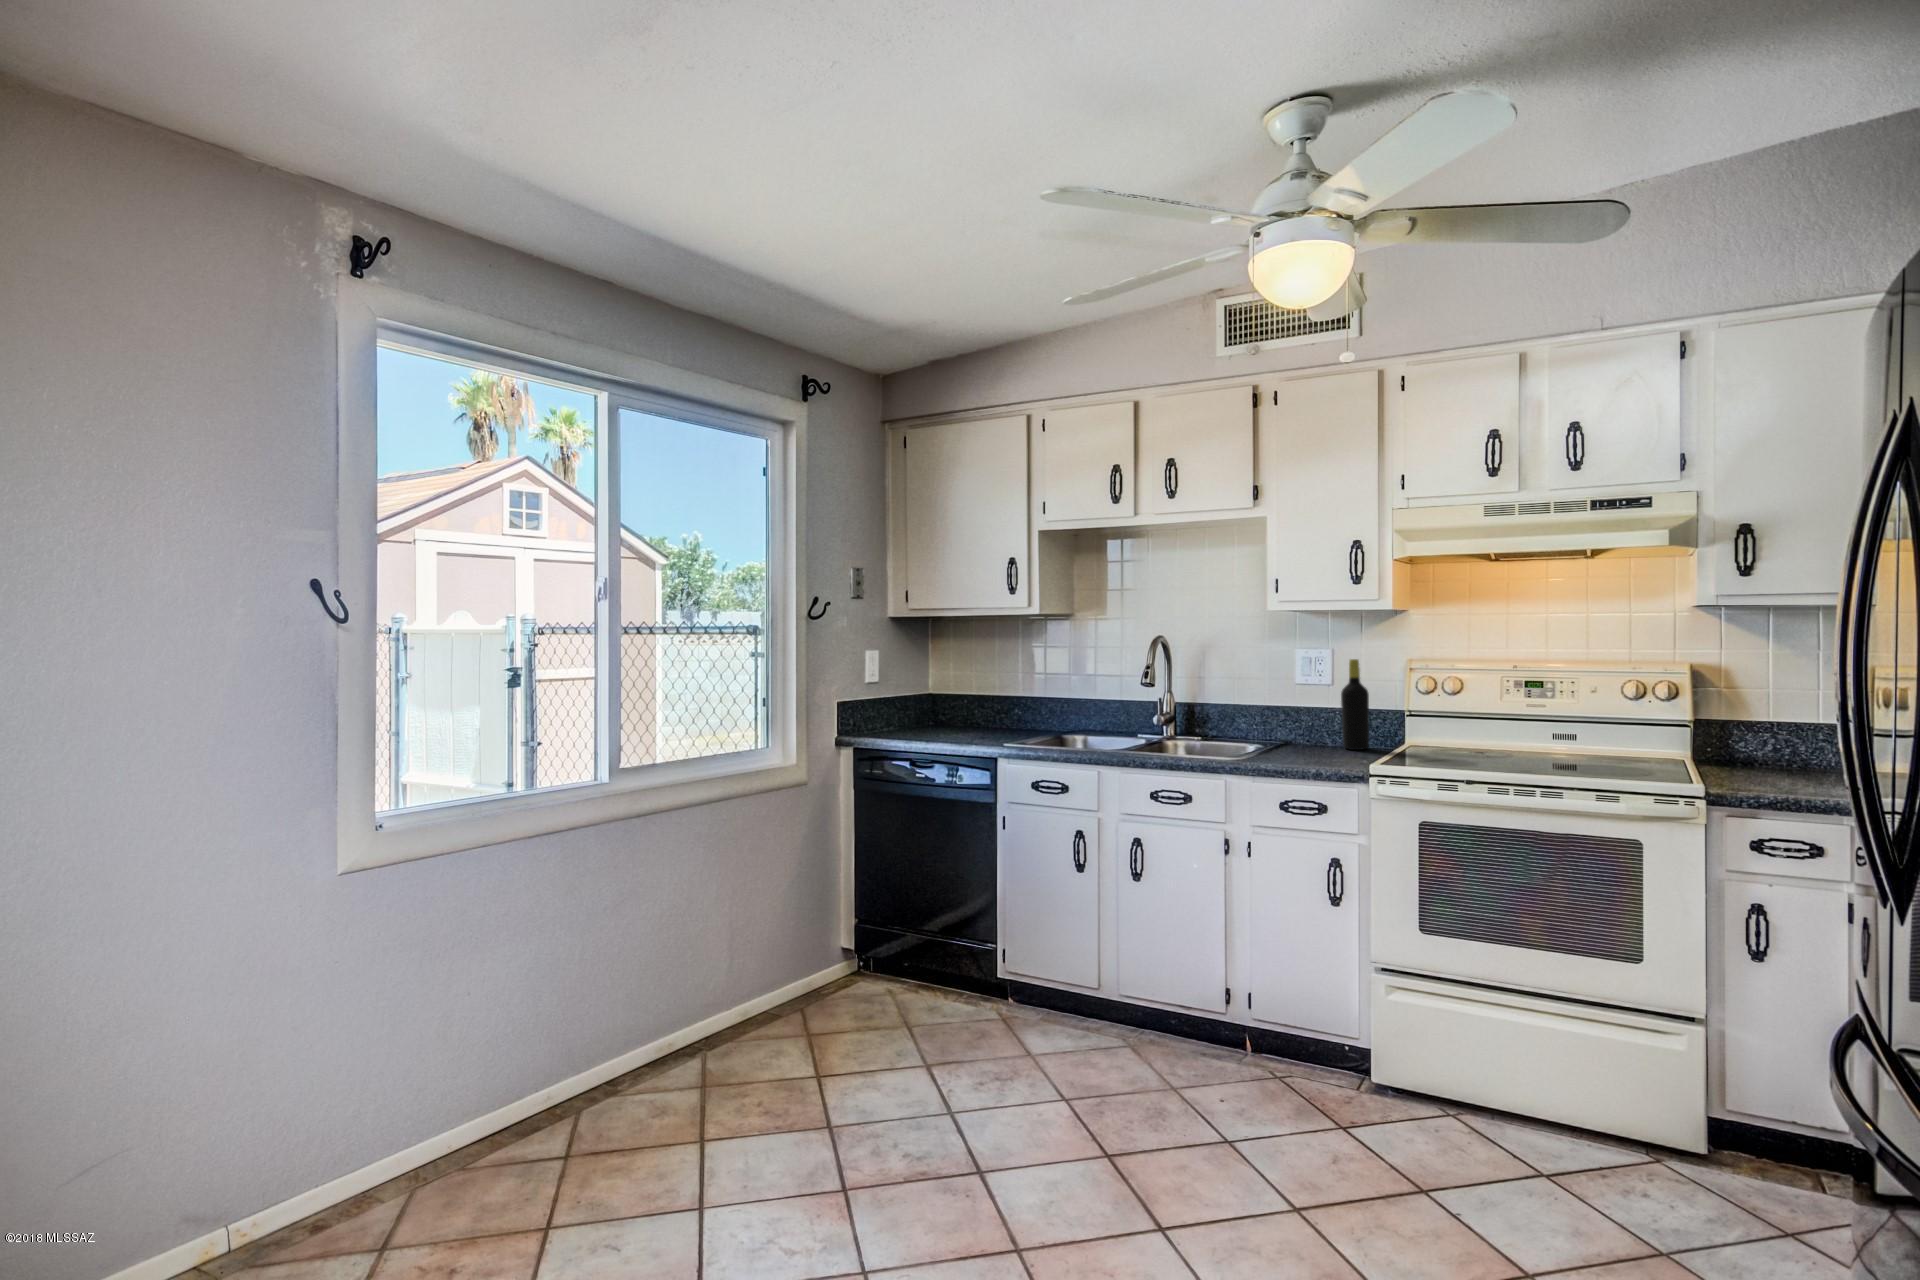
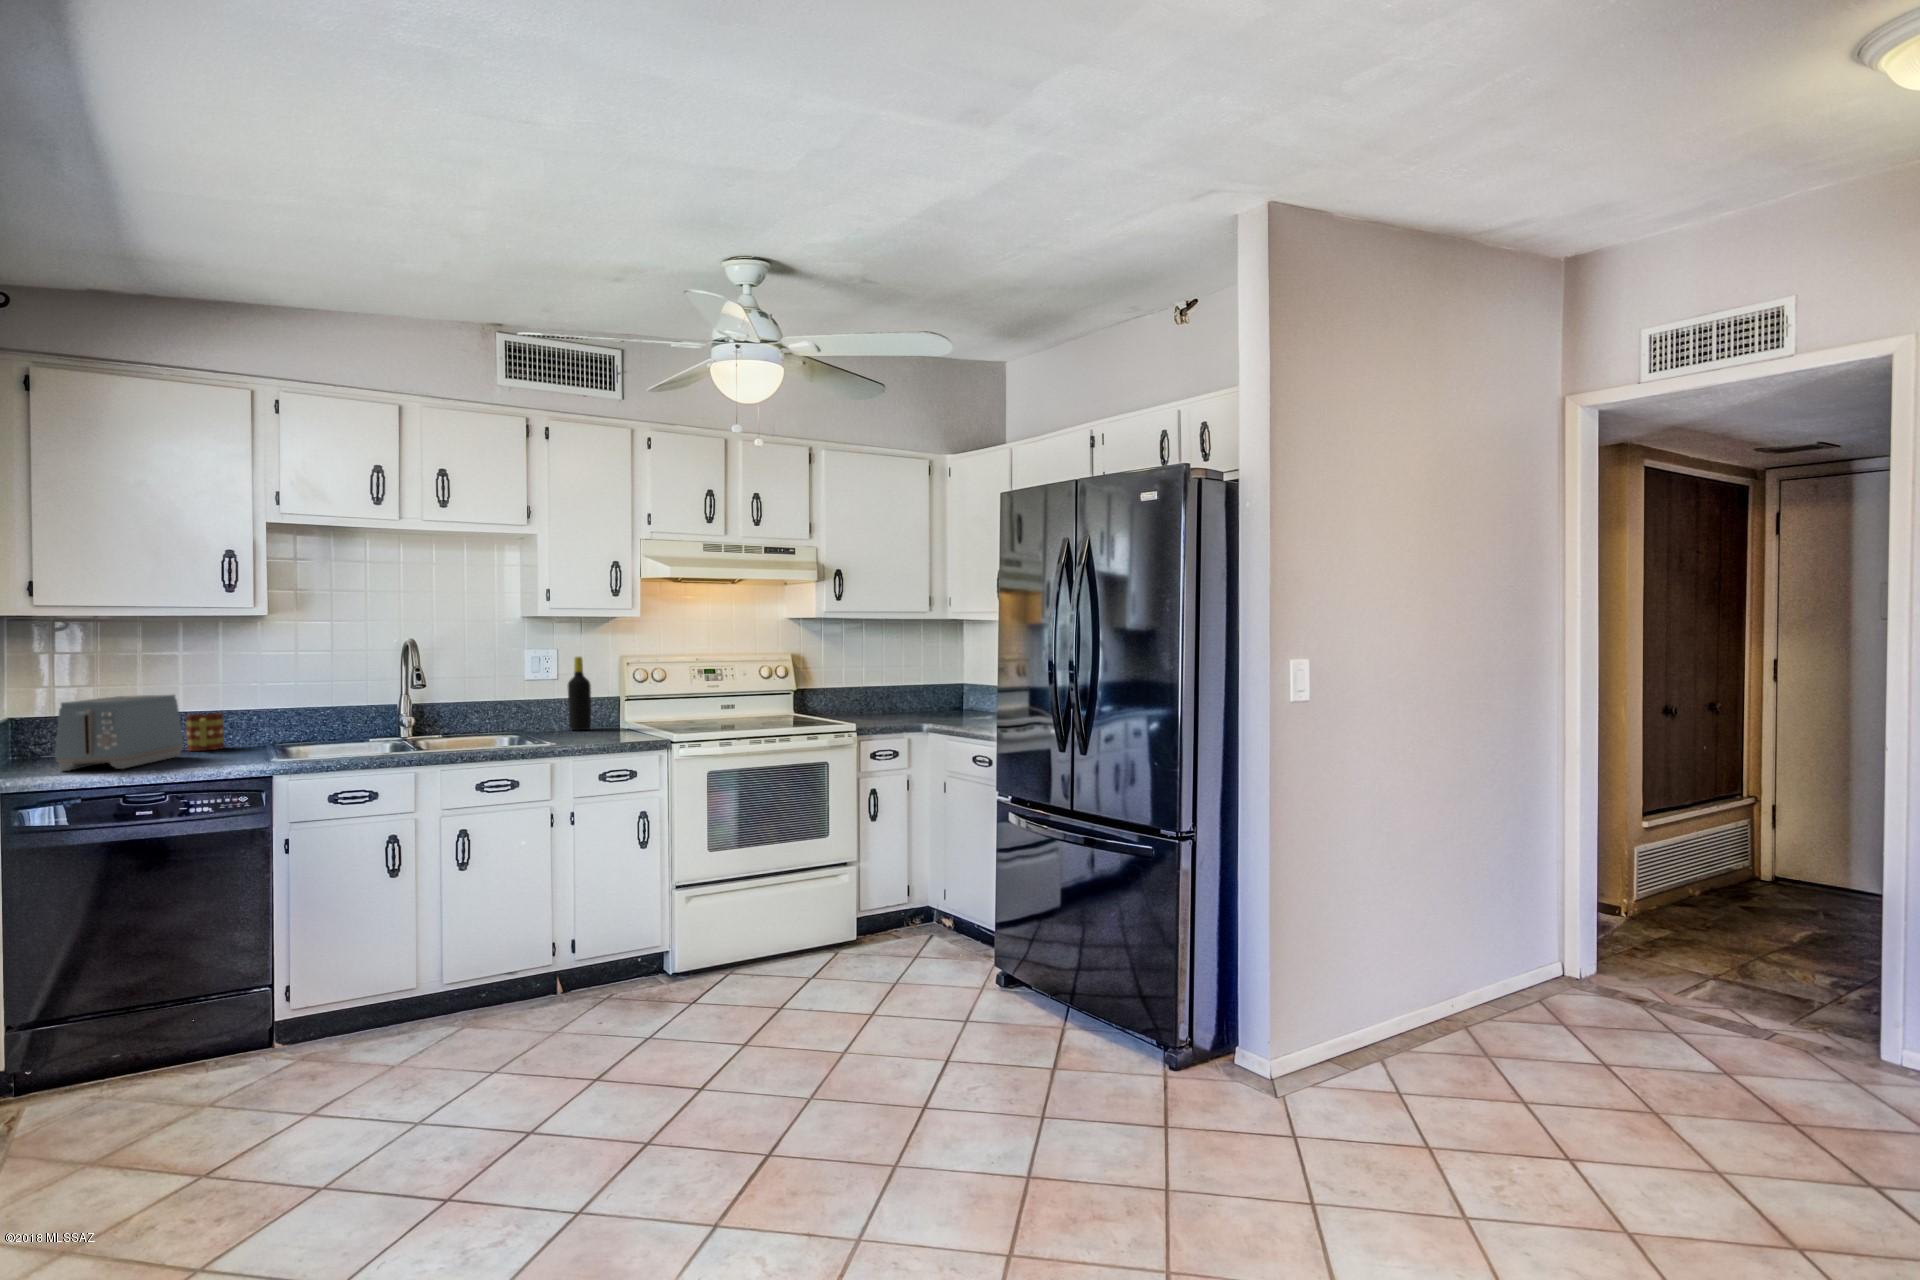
toaster: none [910,682,1001,738] -> present [55,695,184,771]
mug: none [1020,700,1049,732] -> present [186,713,224,751]

